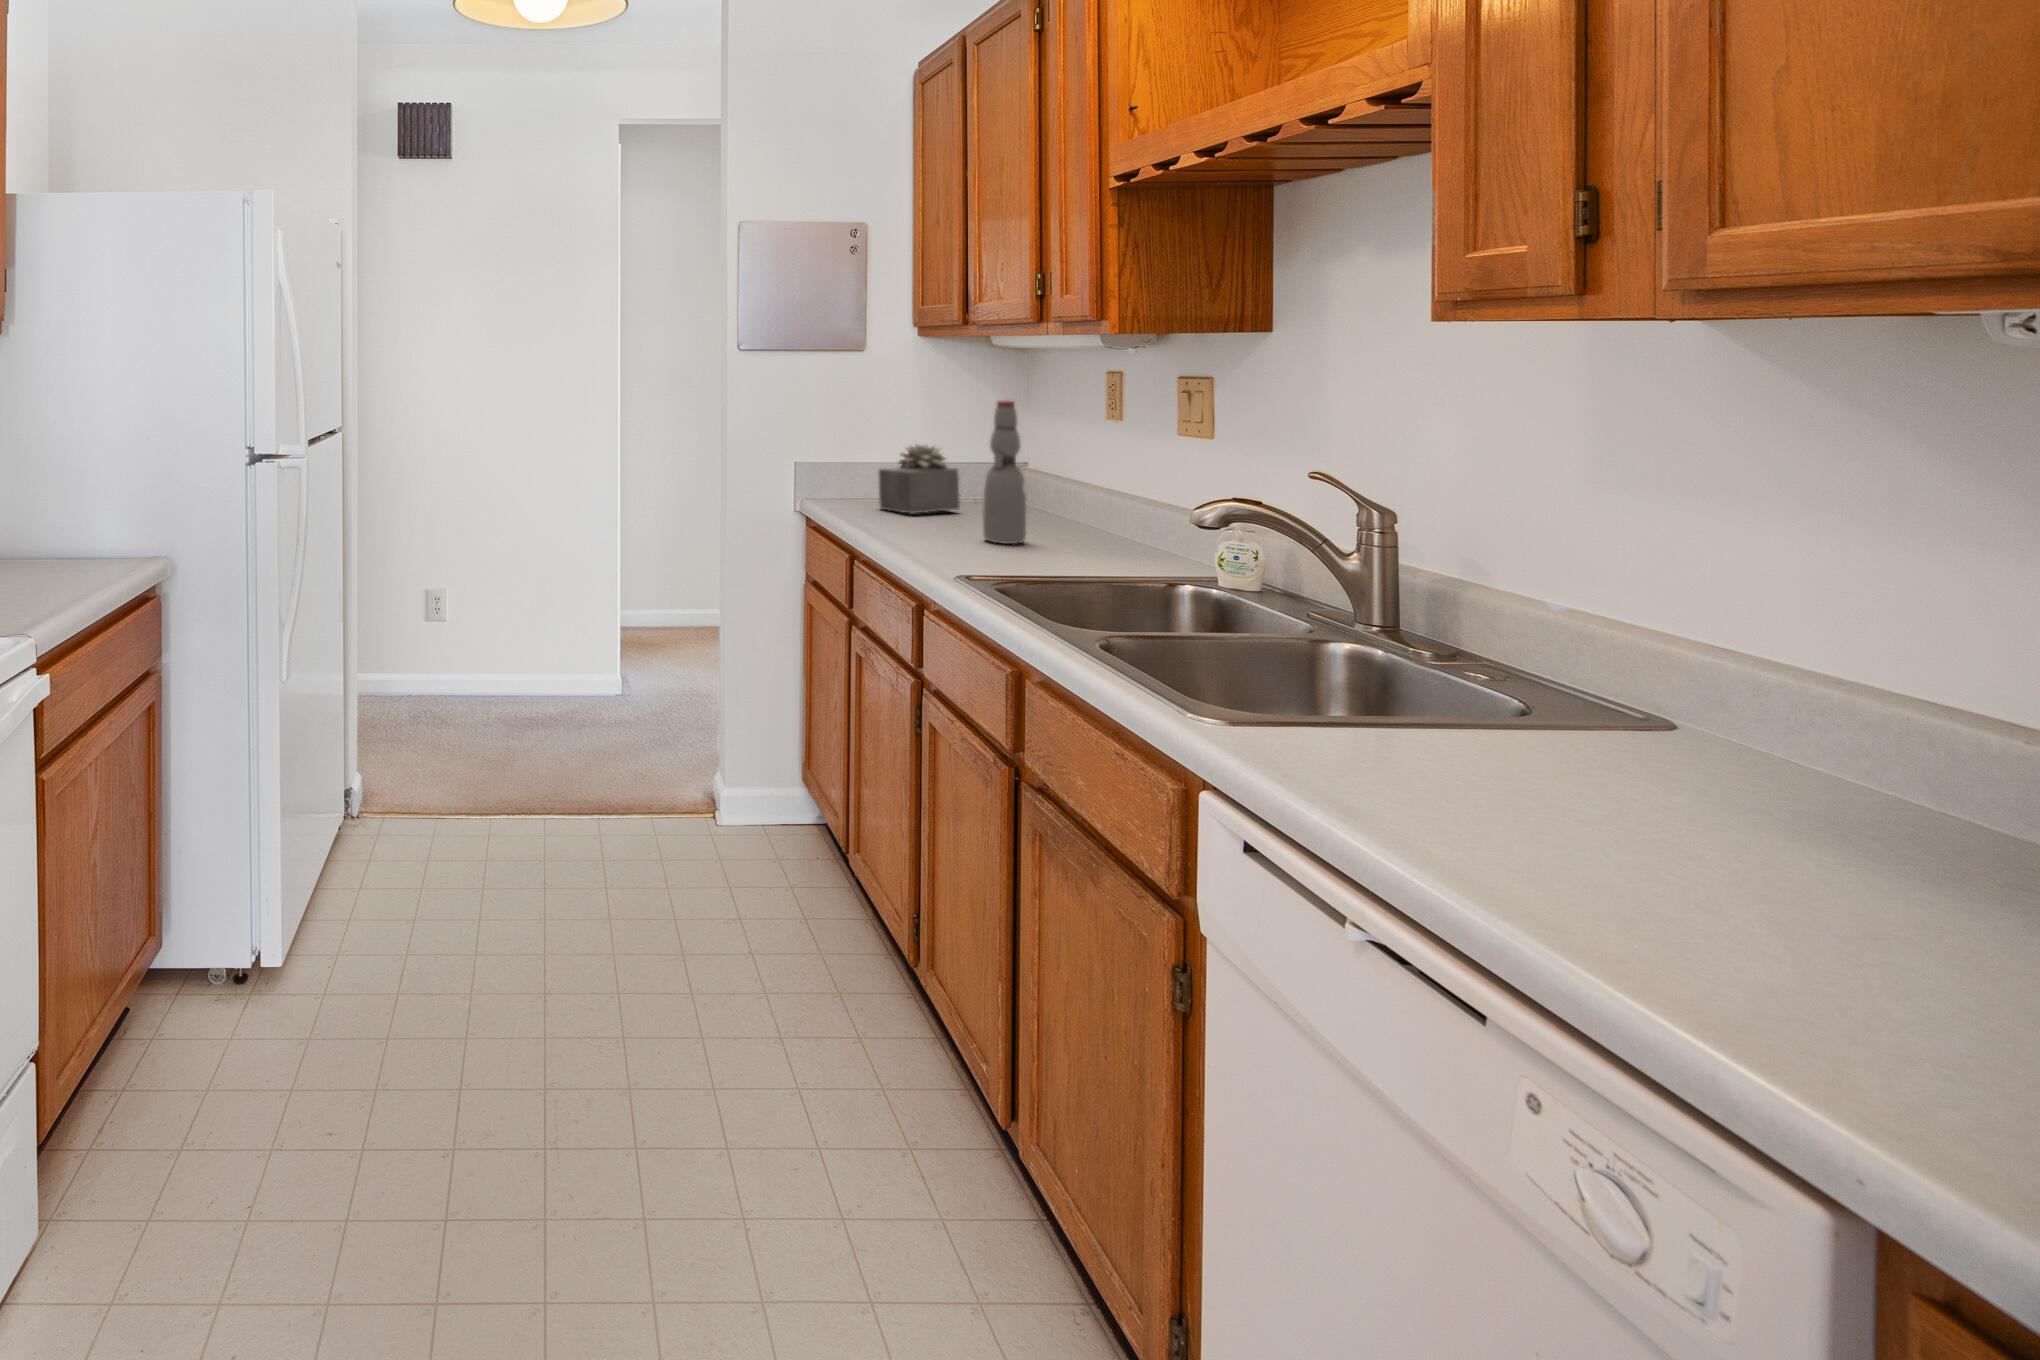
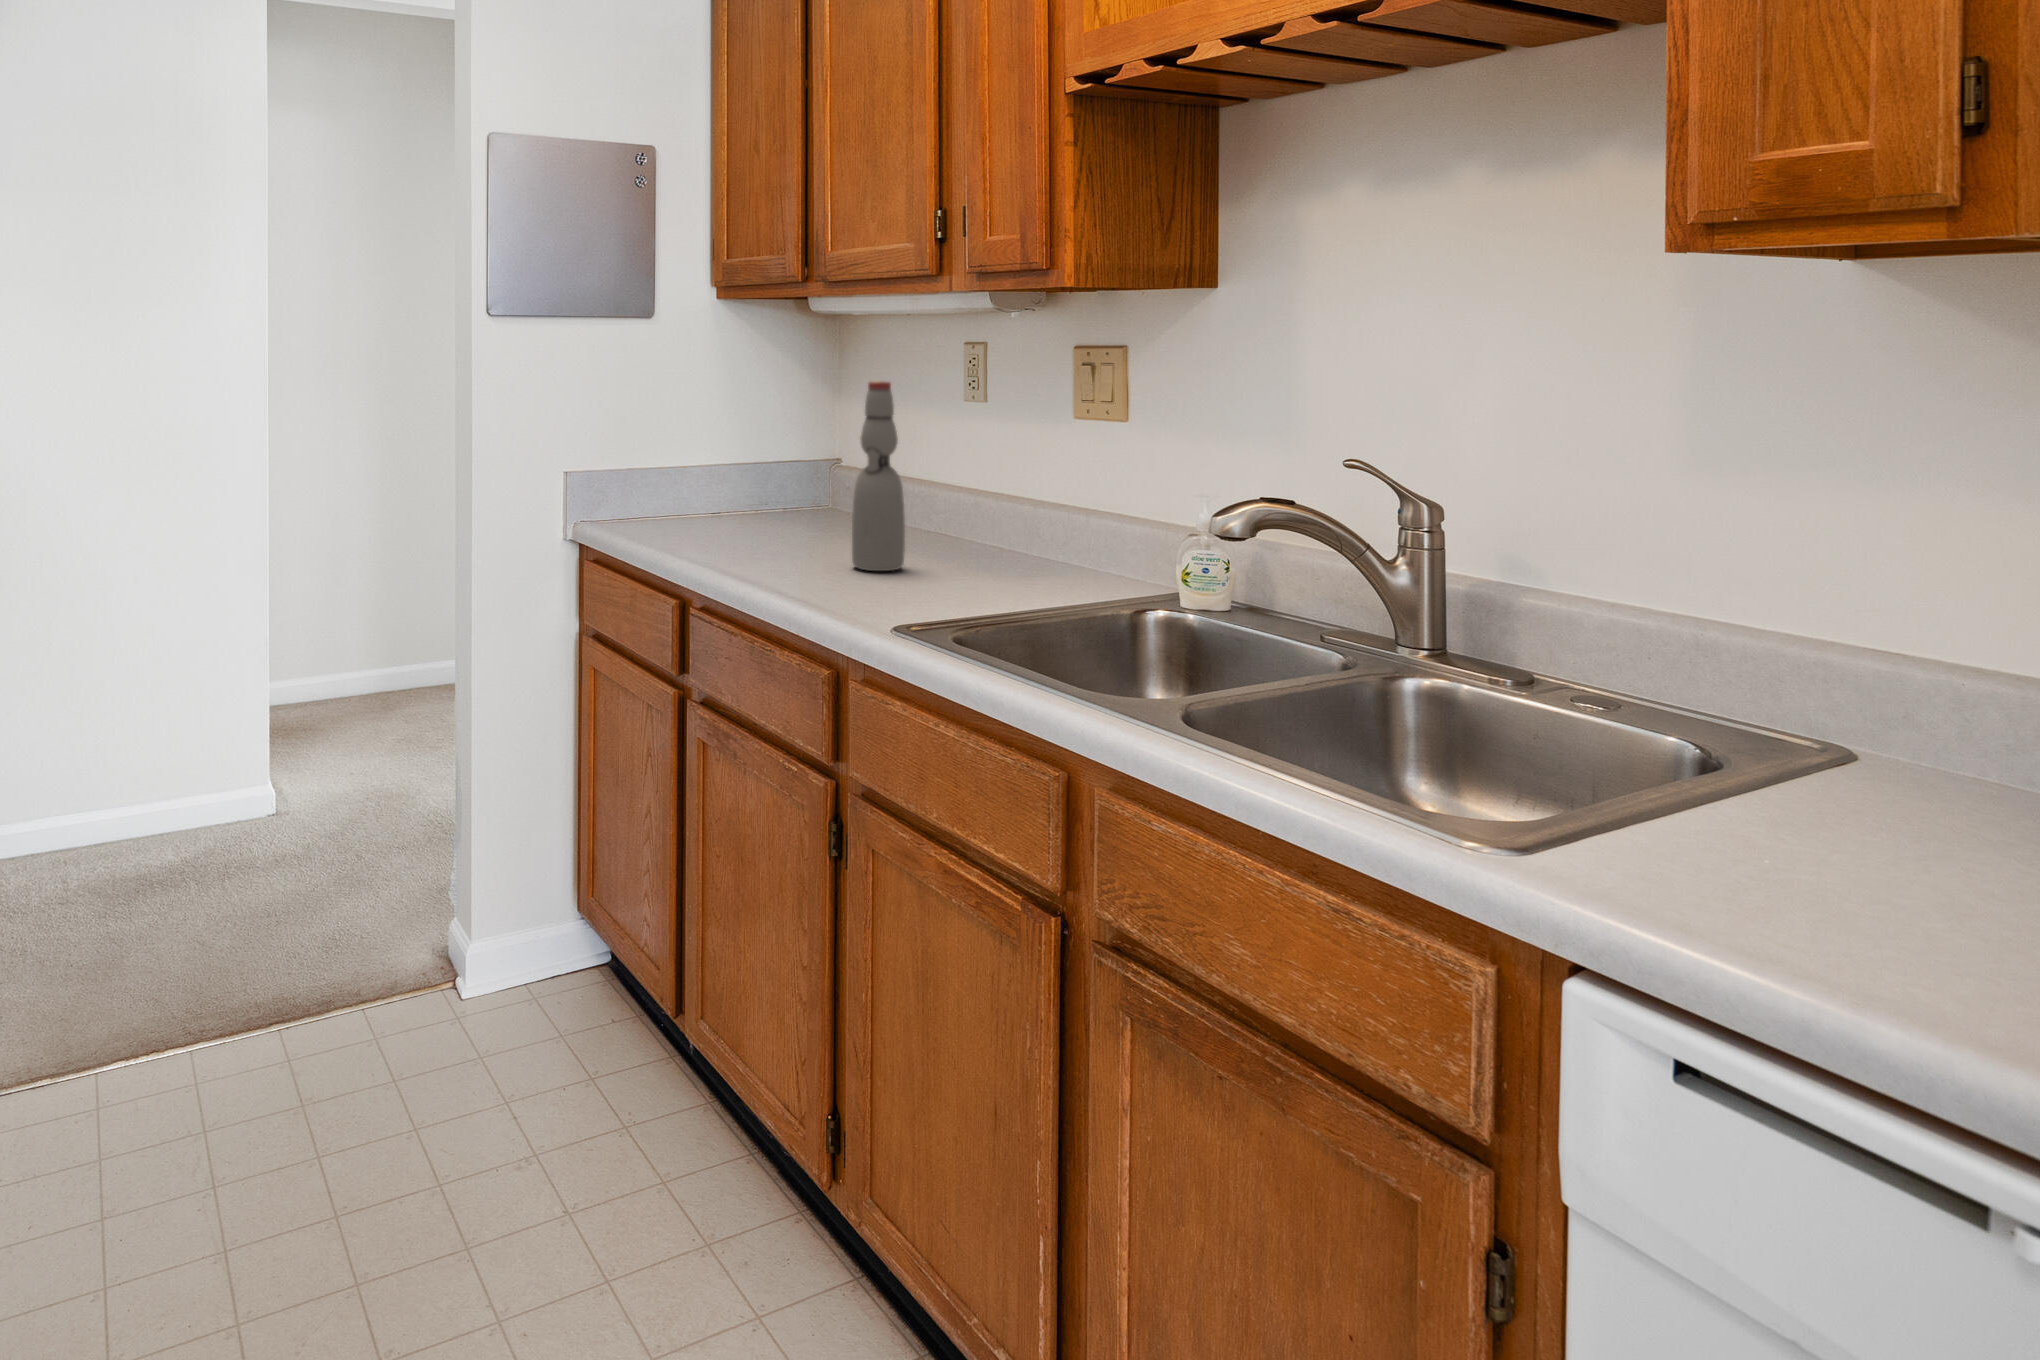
succulent plant: present [878,444,960,513] -> none [685,440,788,537]

